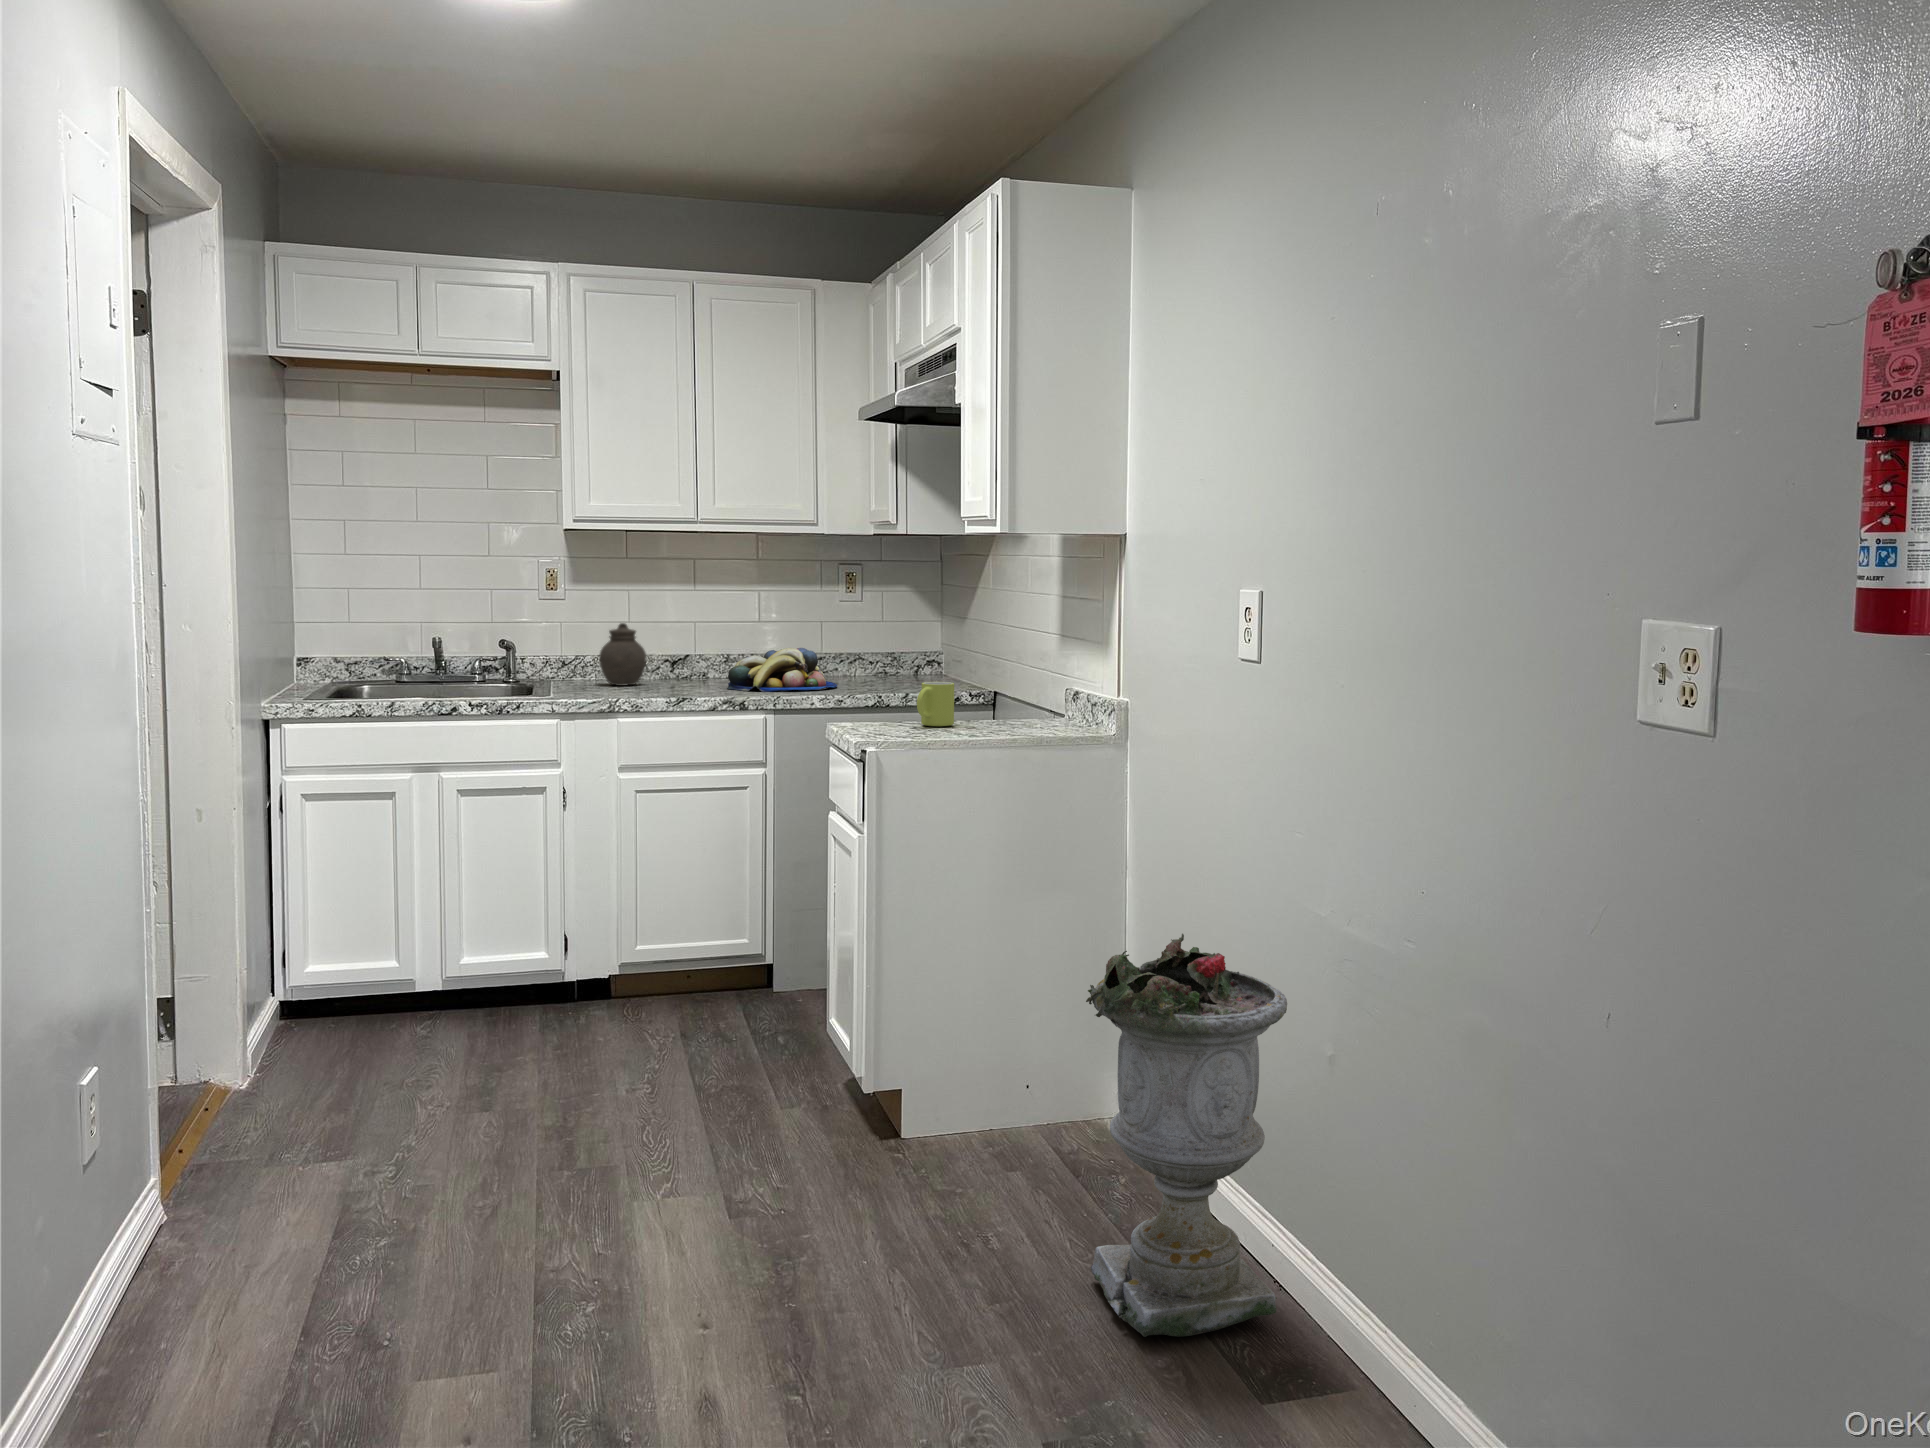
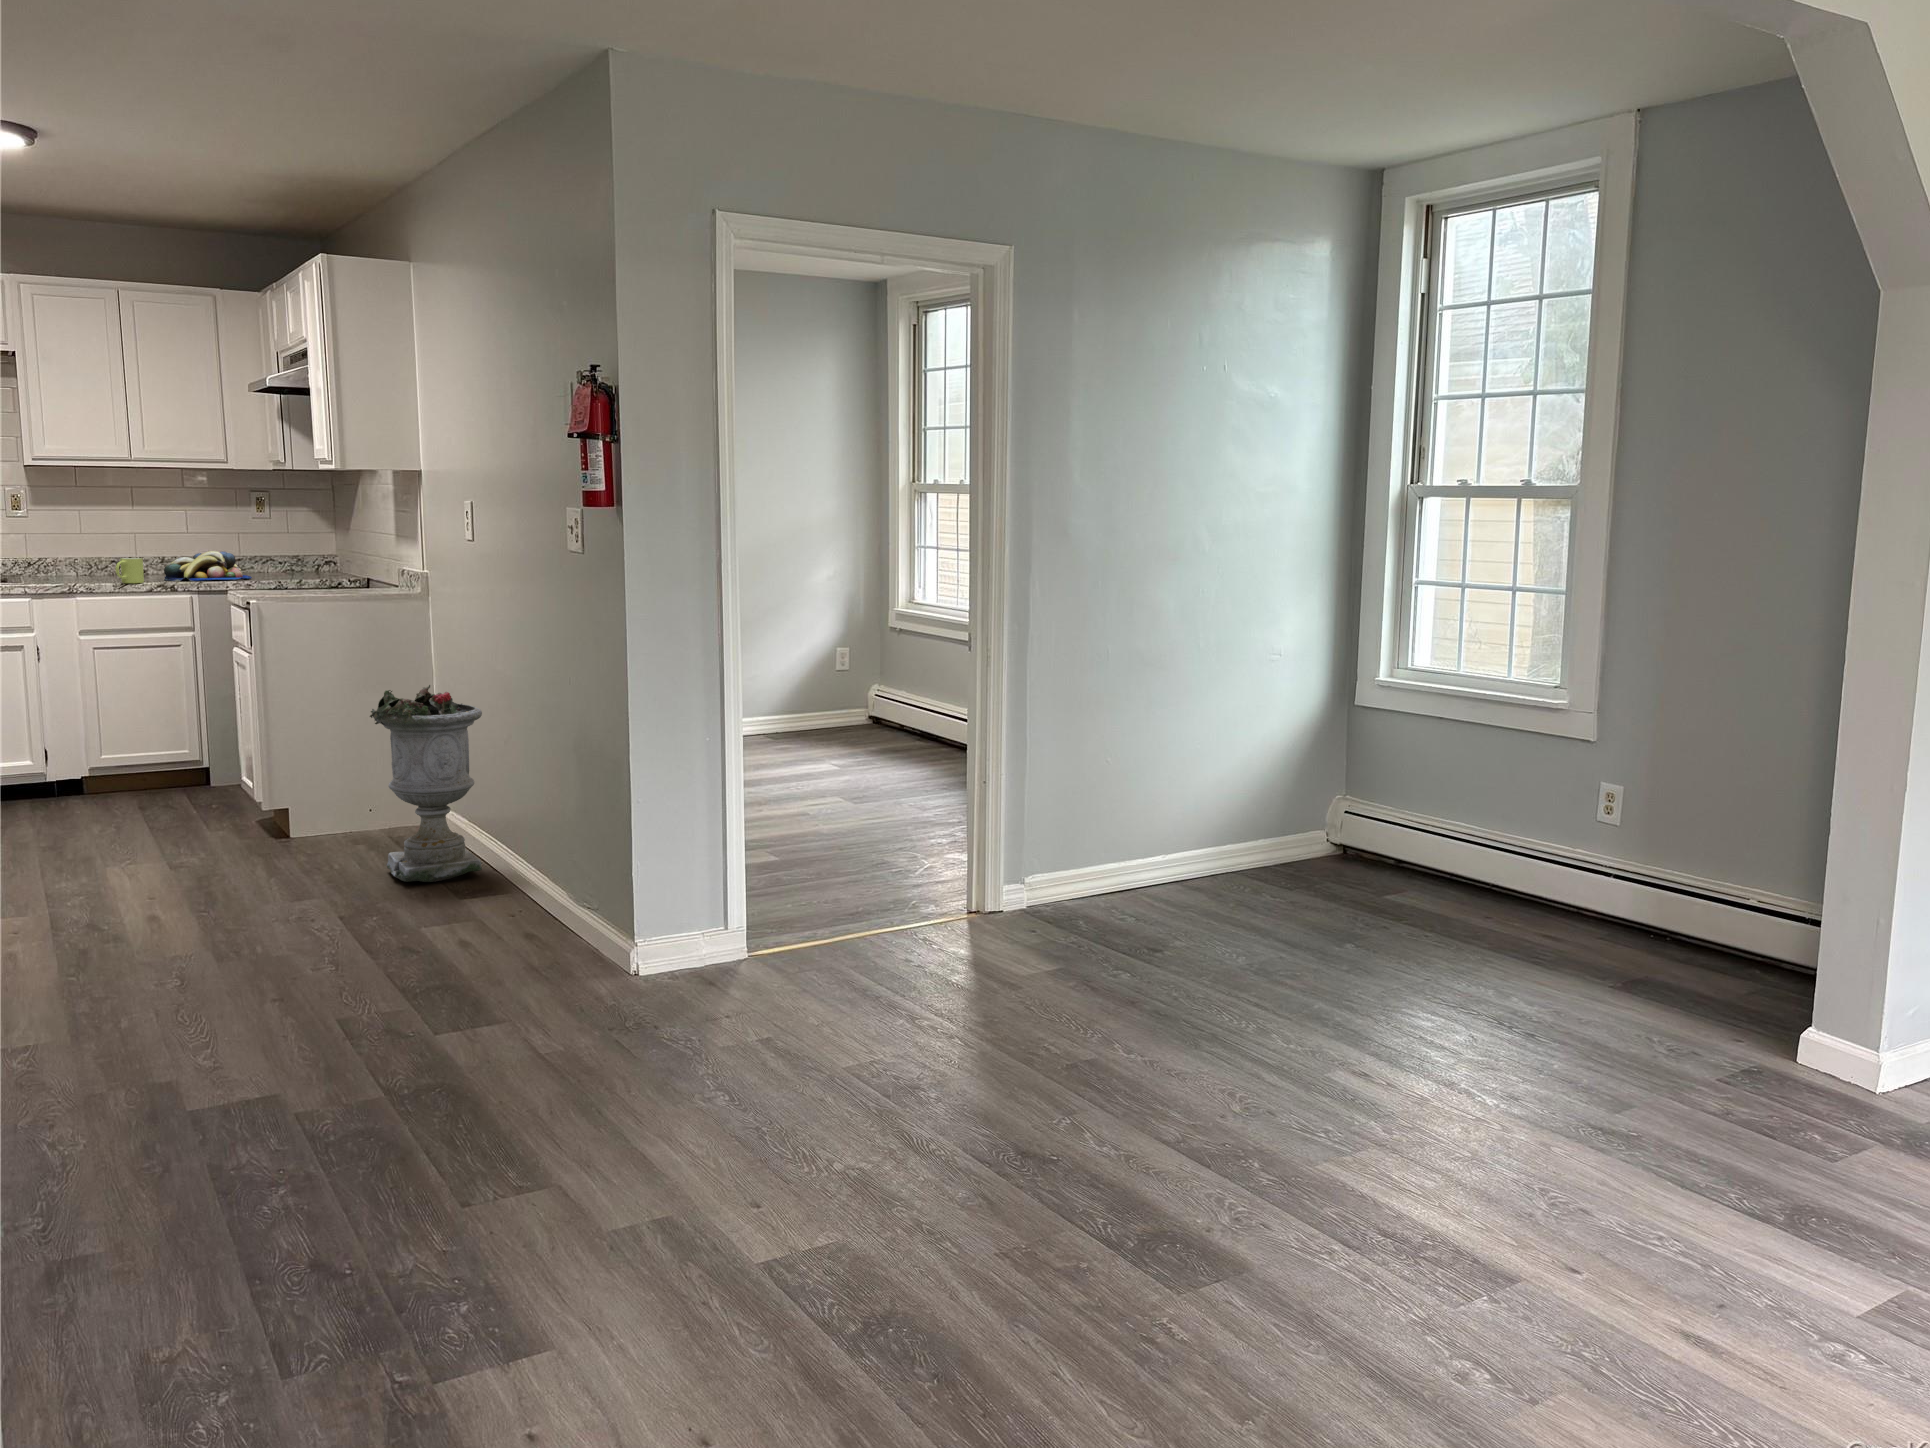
jar: present [599,623,646,685] -> none [58,534,97,580]
mug: present [917,682,954,726] -> present [115,558,144,584]

